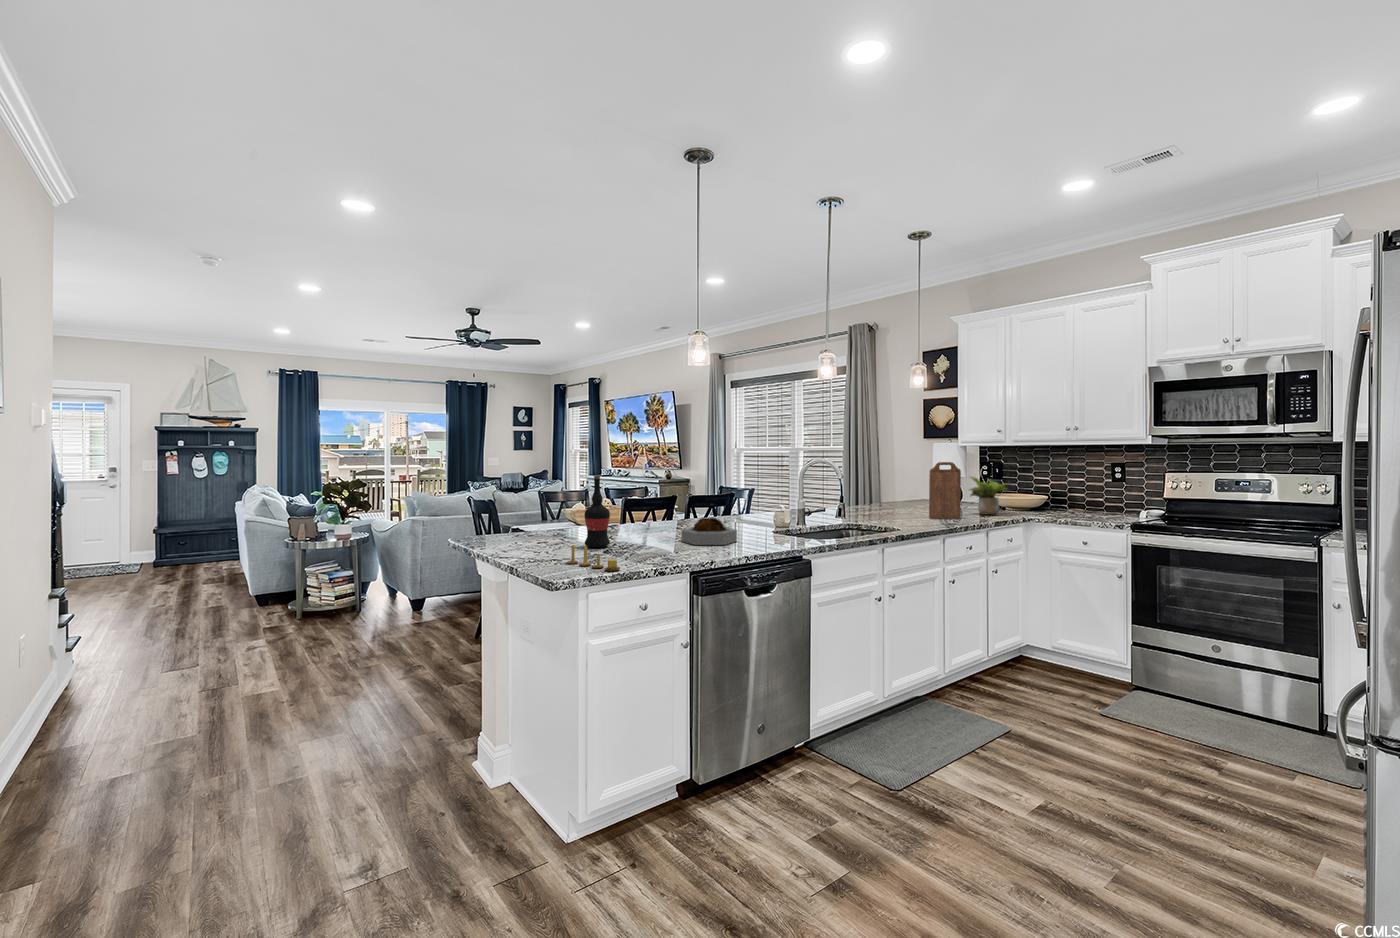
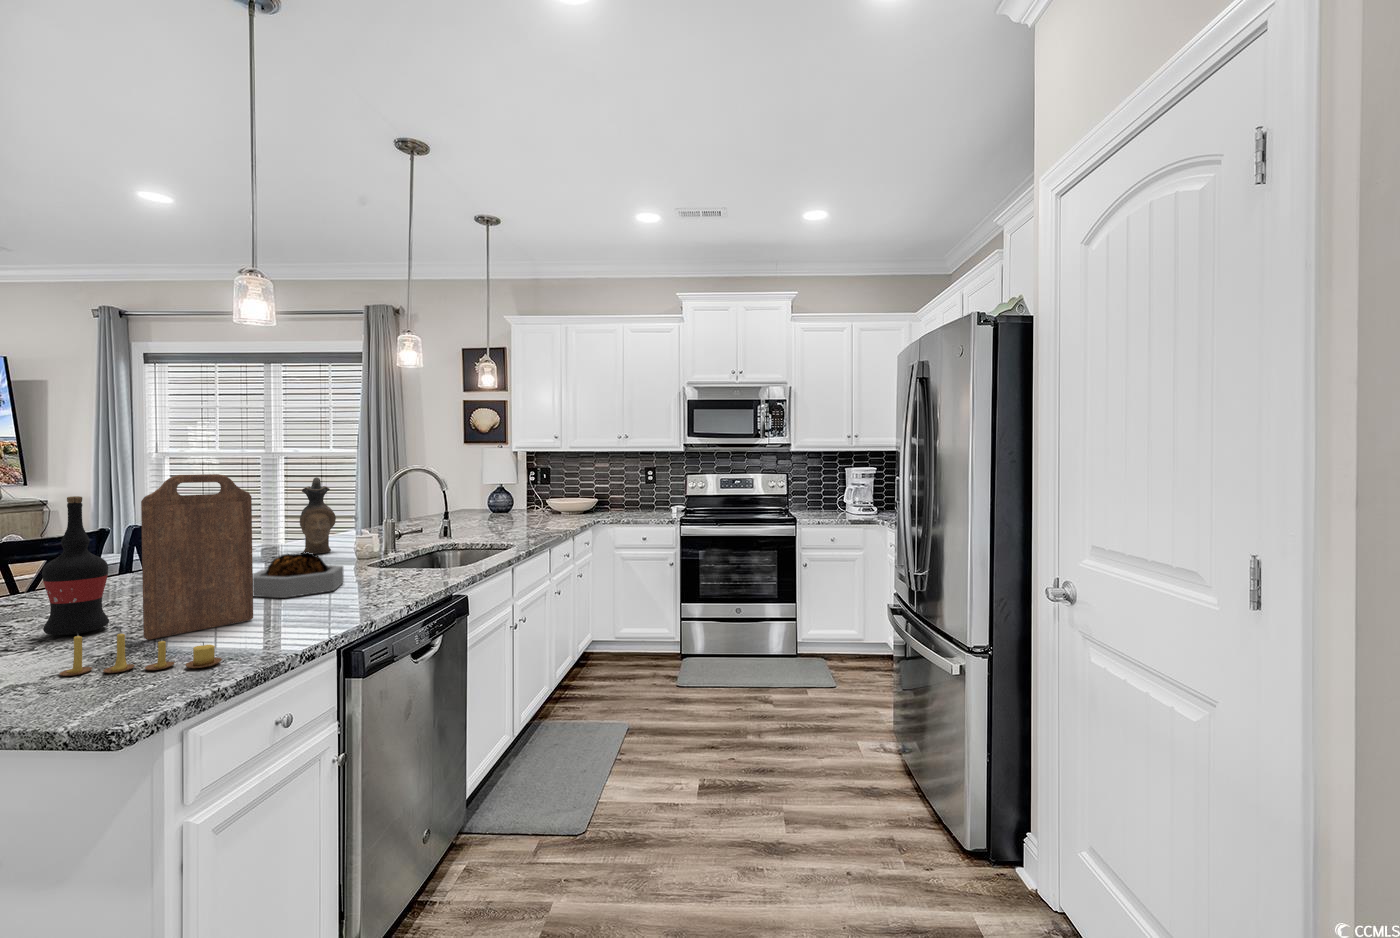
cutting board: present [929,462,961,519] -> present [141,474,253,640]
ceramic pitcher: none [746,468,768,522] -> present [300,477,336,555]
potted plant: present [970,477,1007,514] -> none [537,481,573,520]

